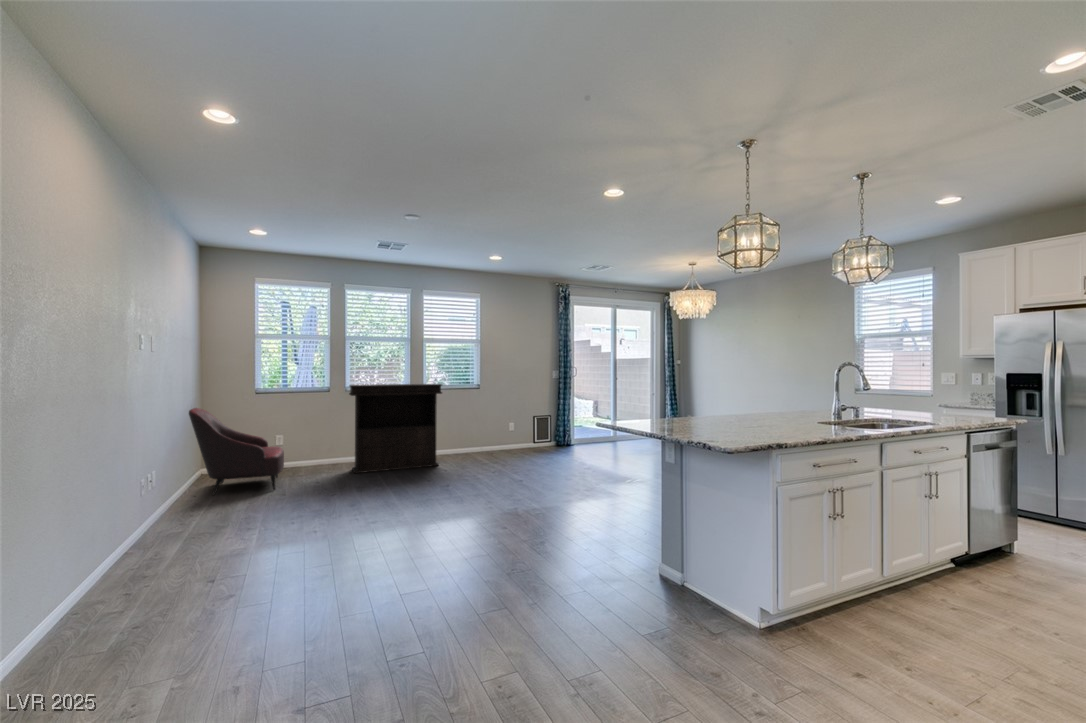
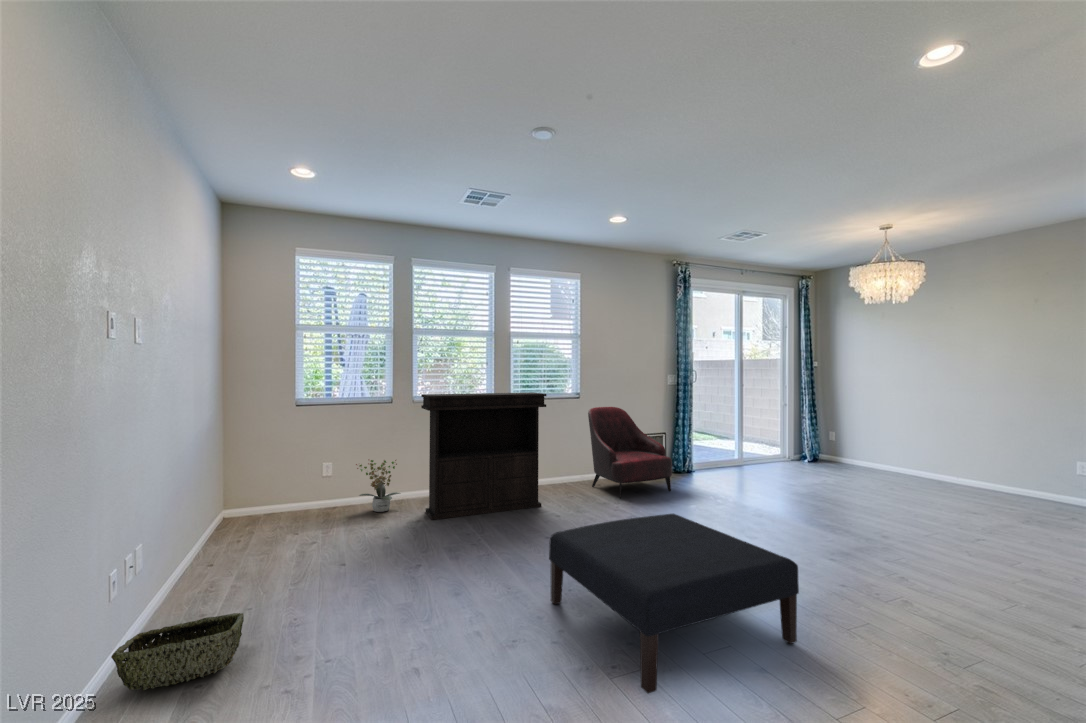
armchair: present [189,408,284,496] -> present [588,407,672,498]
potted plant: none [300,432,335,470] -> present [356,460,400,512]
ottoman: none [408,458,538,537] -> present [549,514,799,693]
woven basket: none [142,507,215,539] -> present [111,613,244,690]

